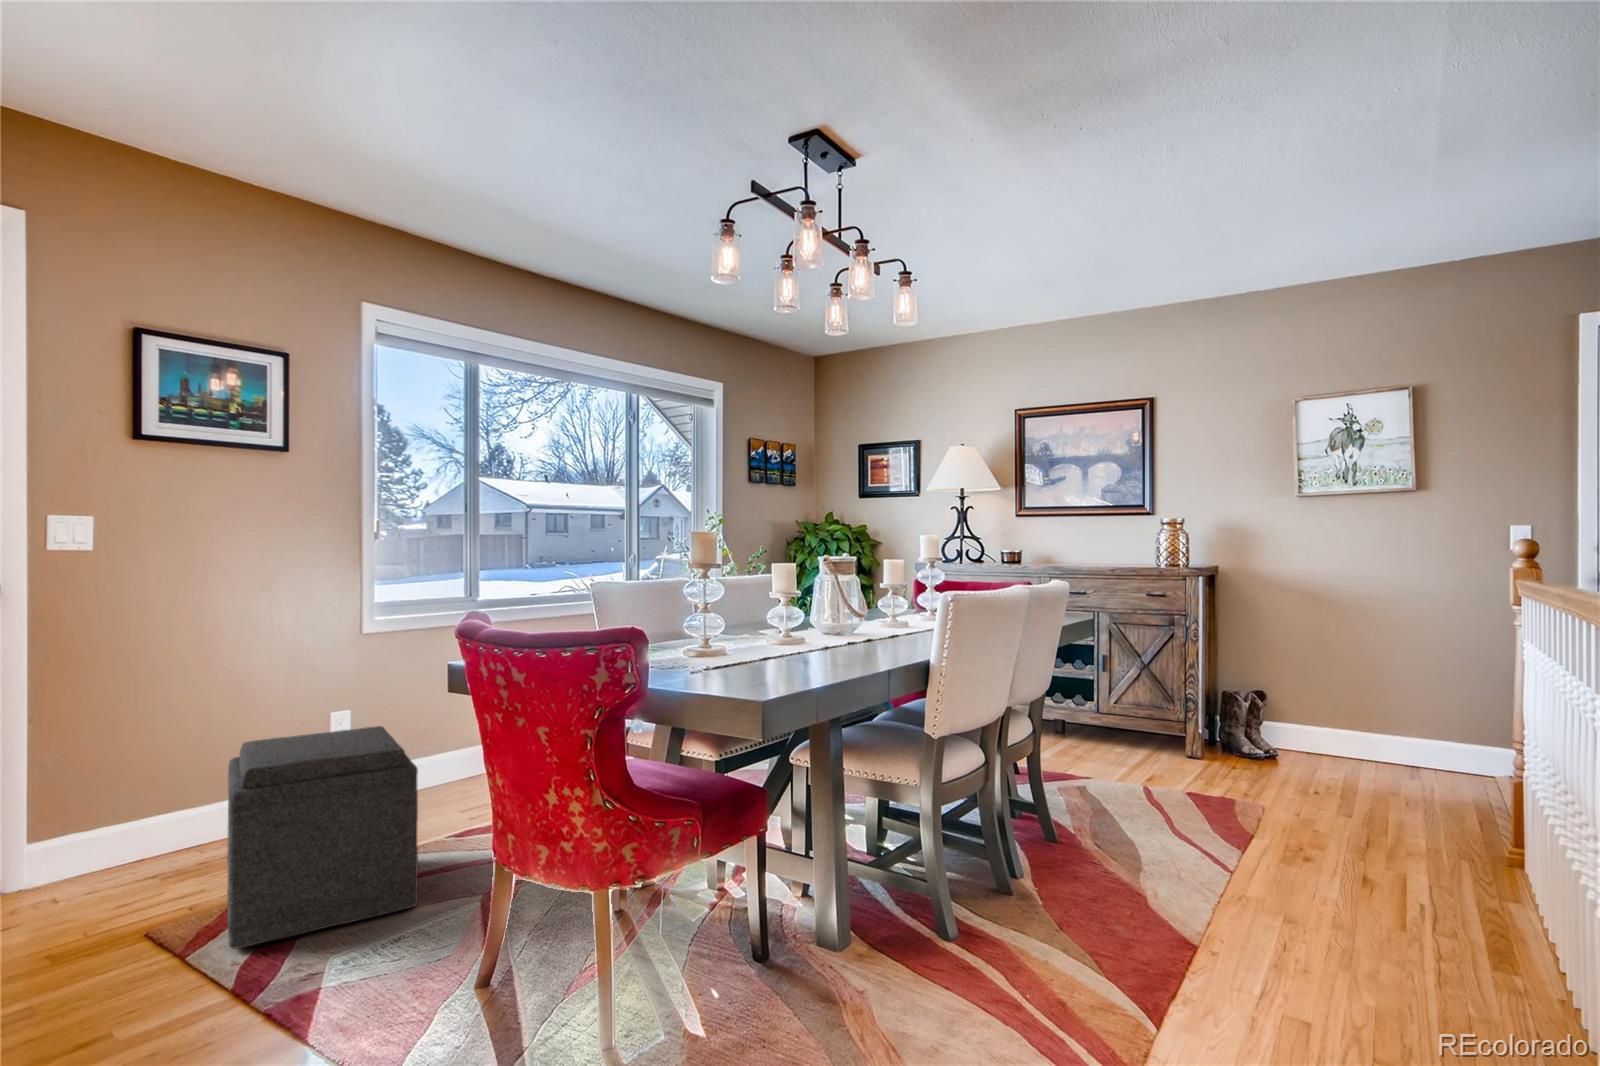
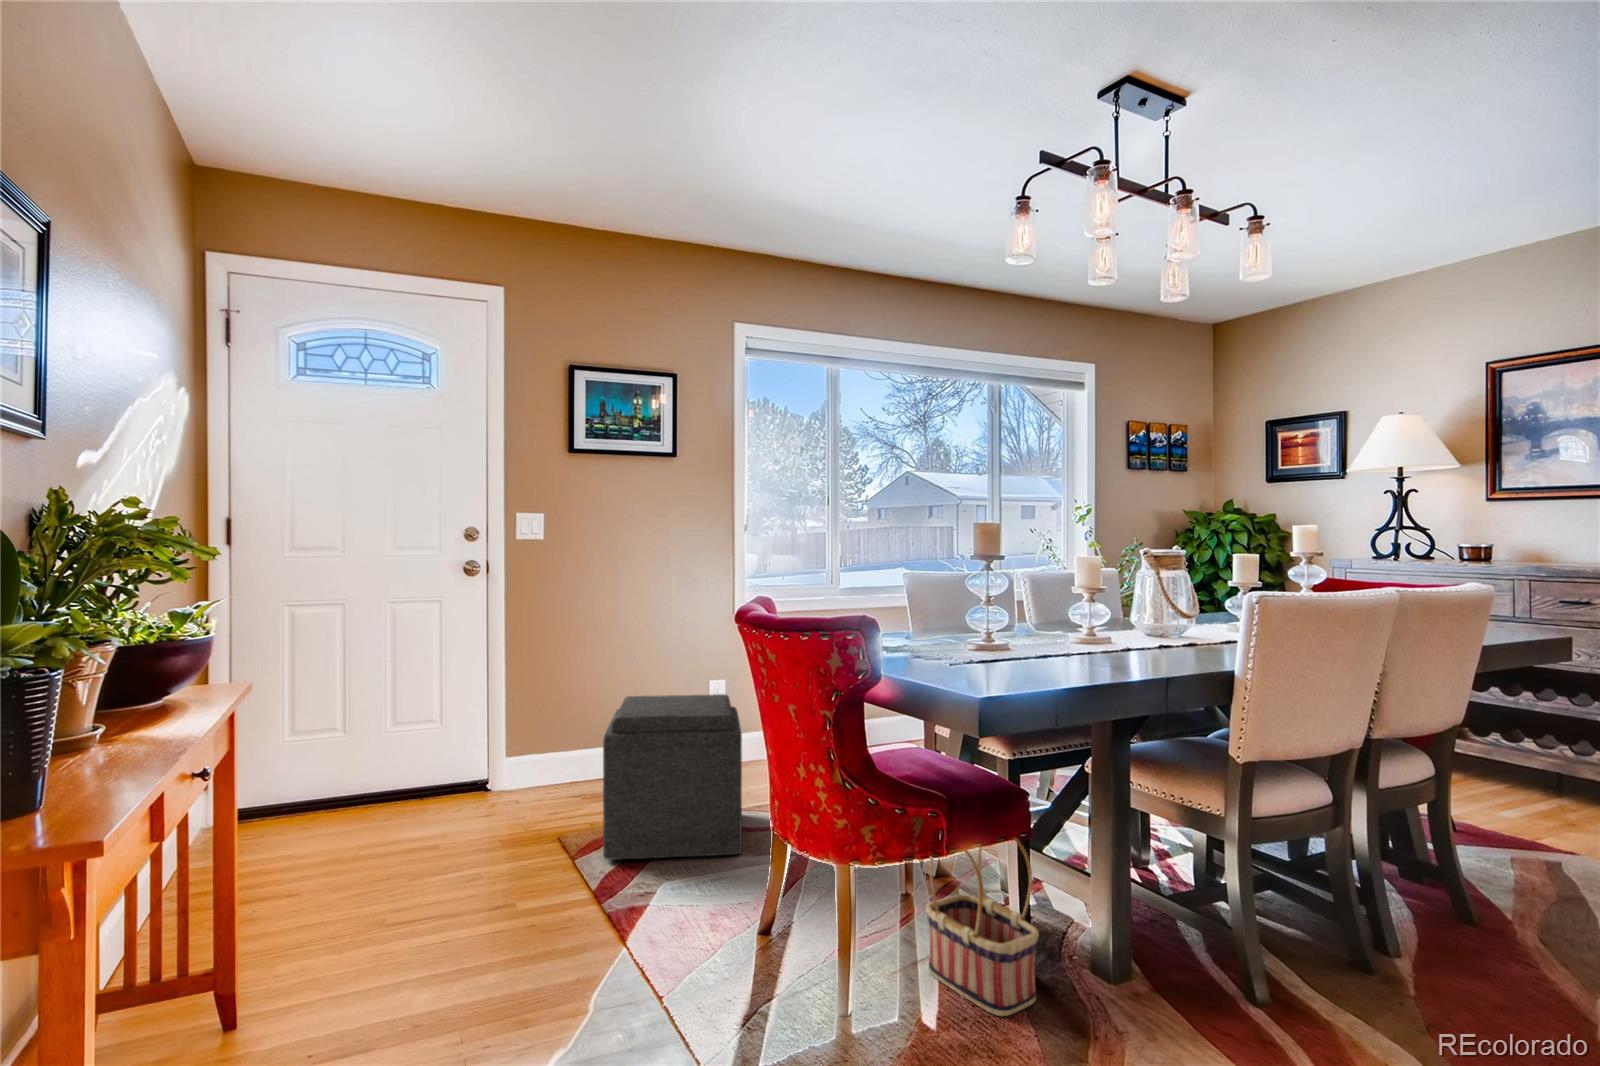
basket: none [667,826,782,1010] -> present [926,838,1039,1016]

